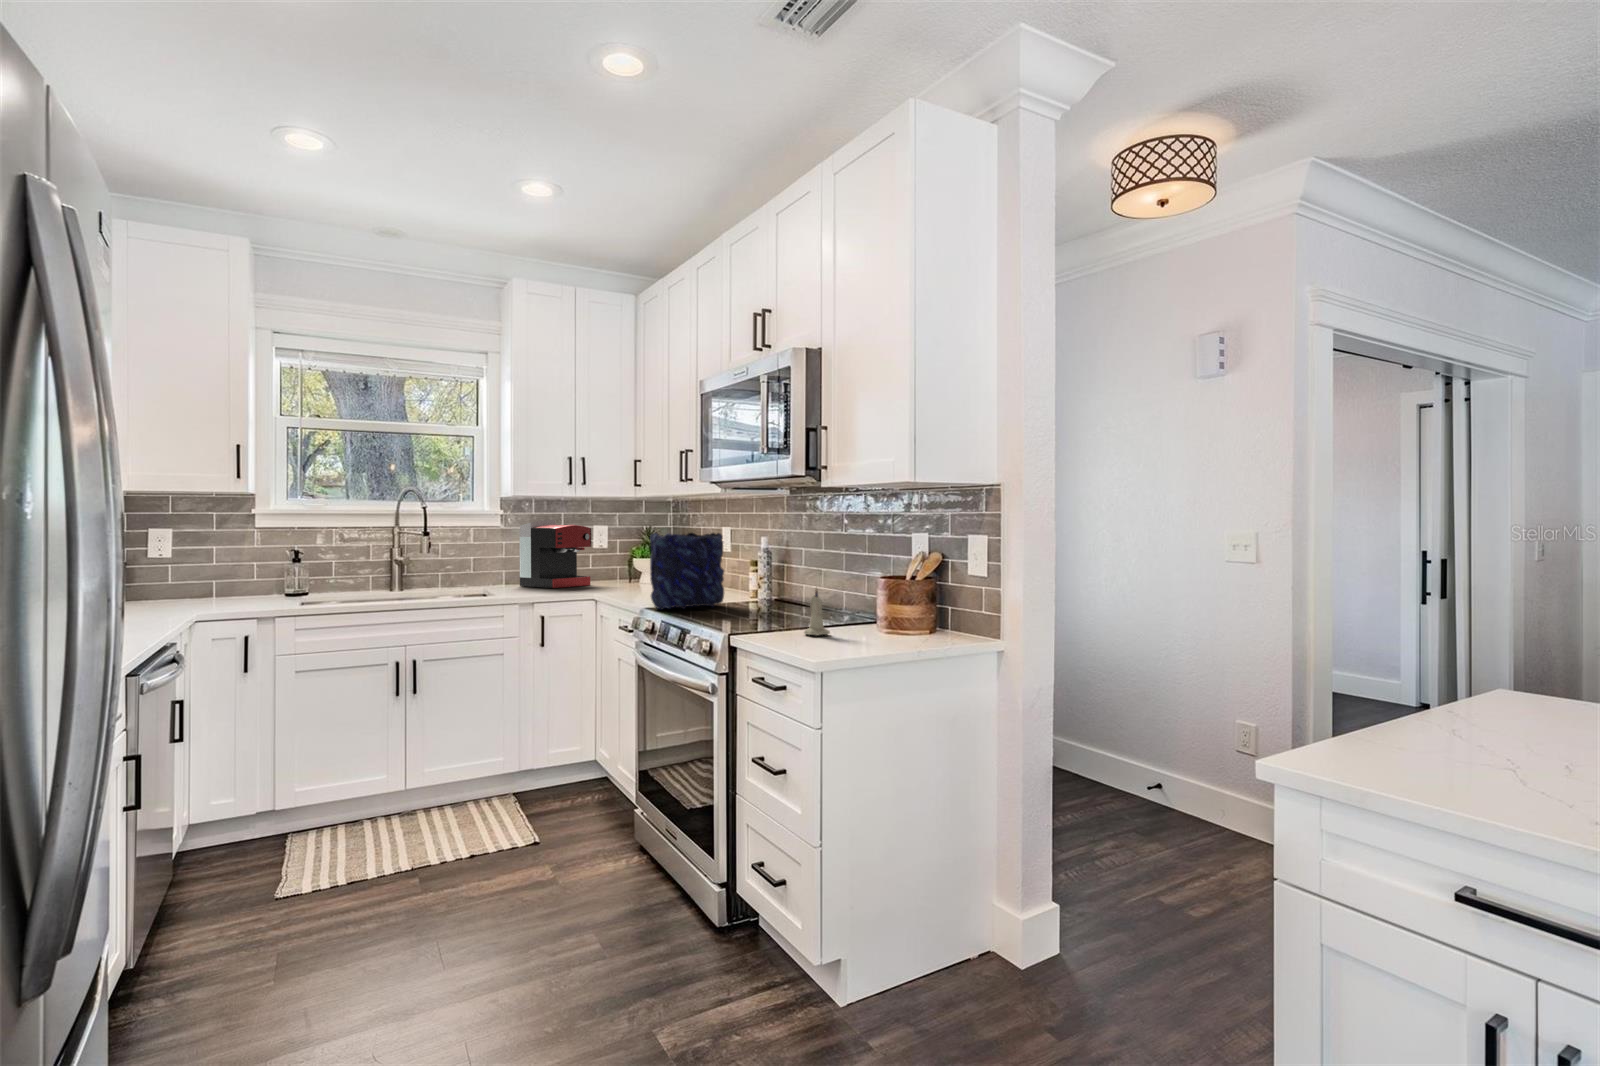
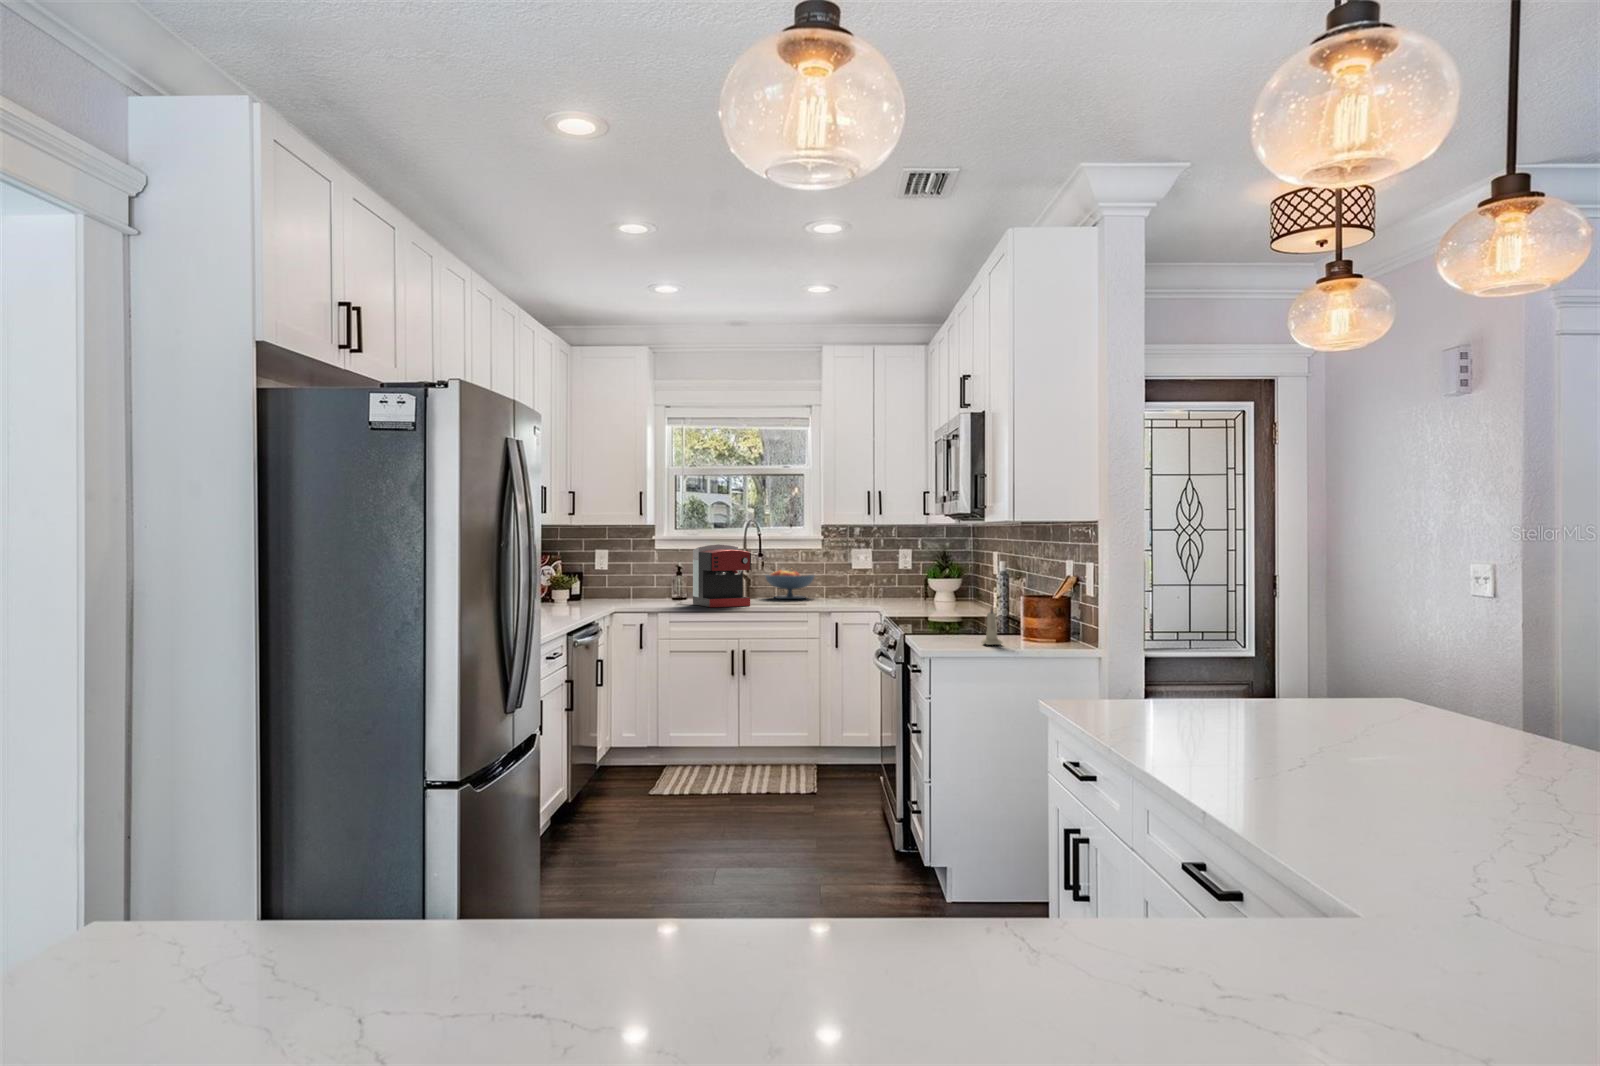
coffee maker: present [519,520,591,588] -> present [693,544,751,607]
vase: present [650,533,724,609] -> none [904,556,966,621]
fruit bowl: none [423,550,491,591] -> present [765,570,814,599]

